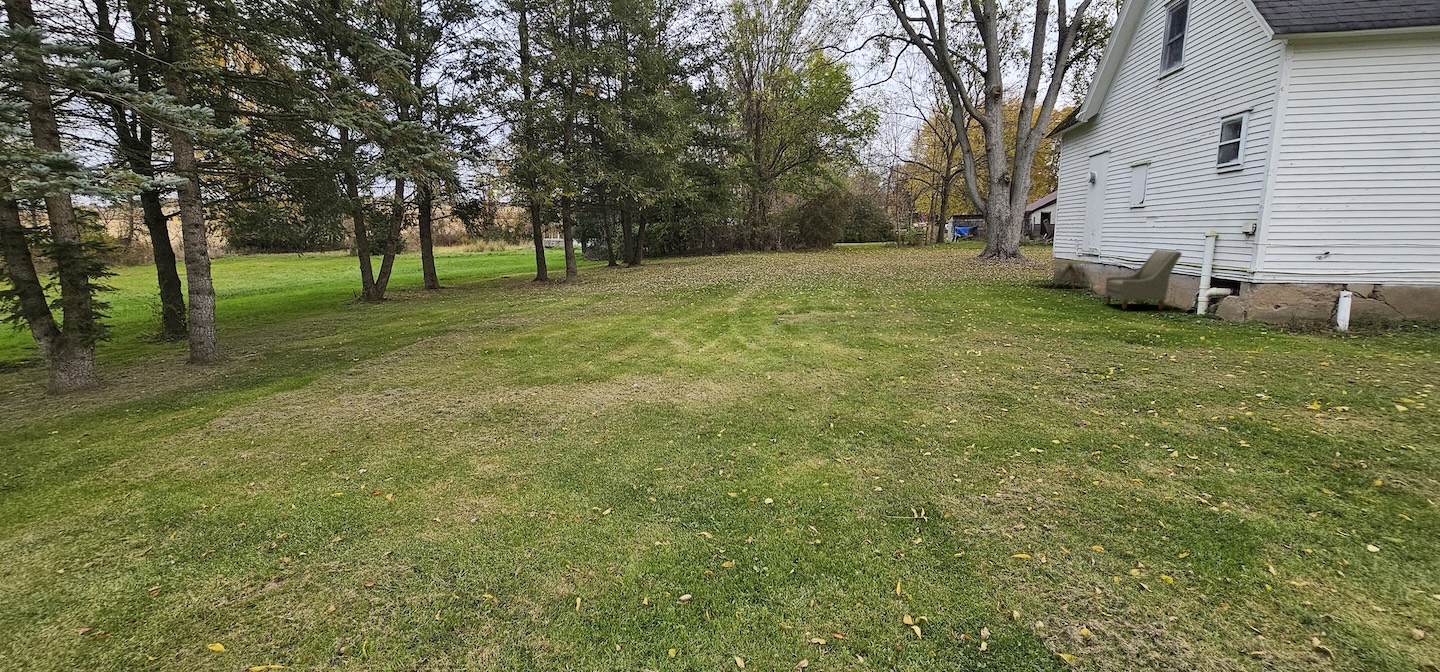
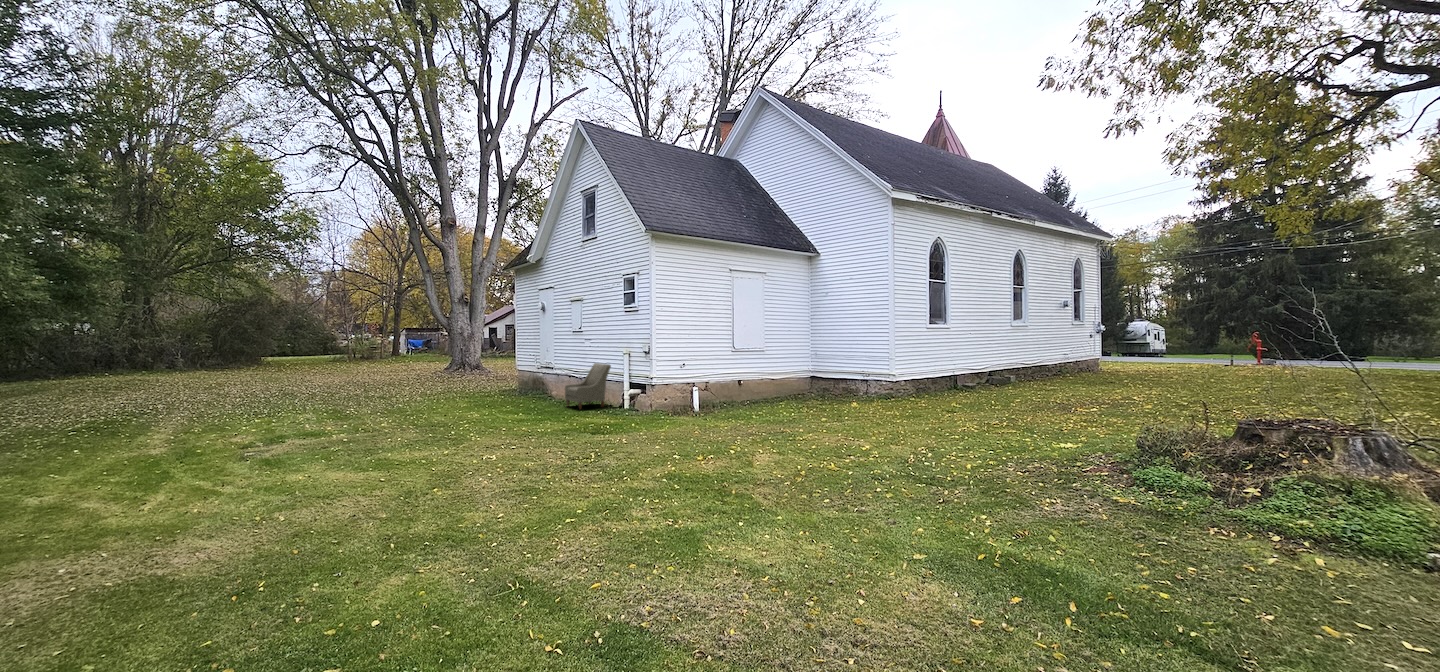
round table: present [1049,260,1093,288] -> none [516,372,551,397]

